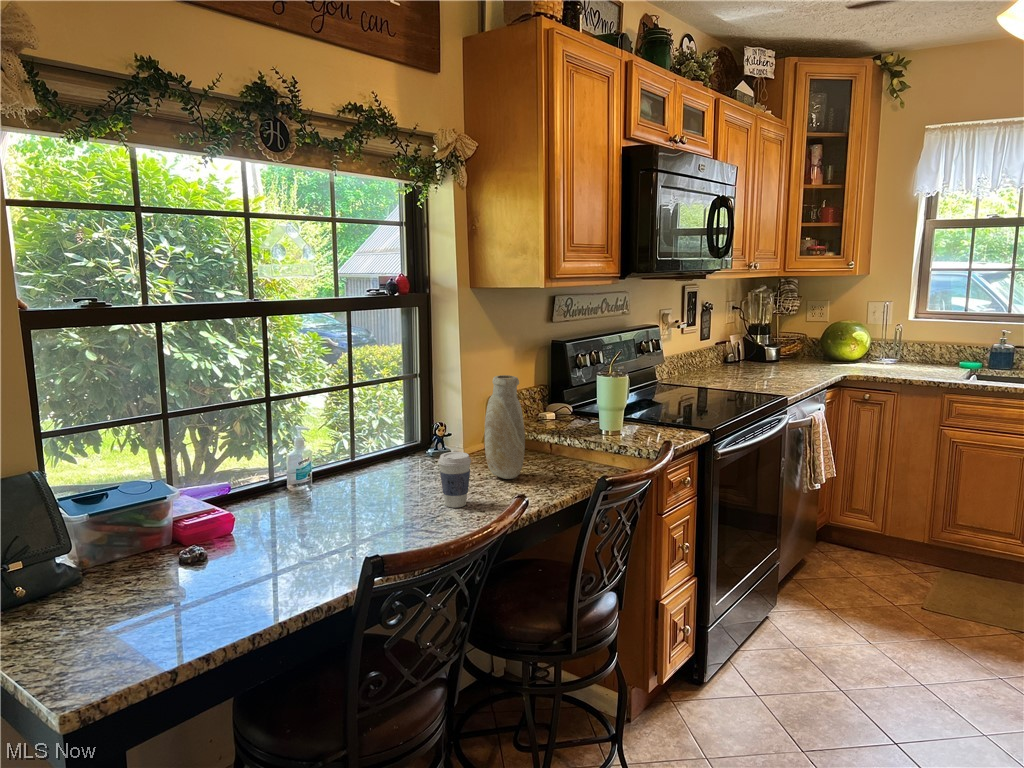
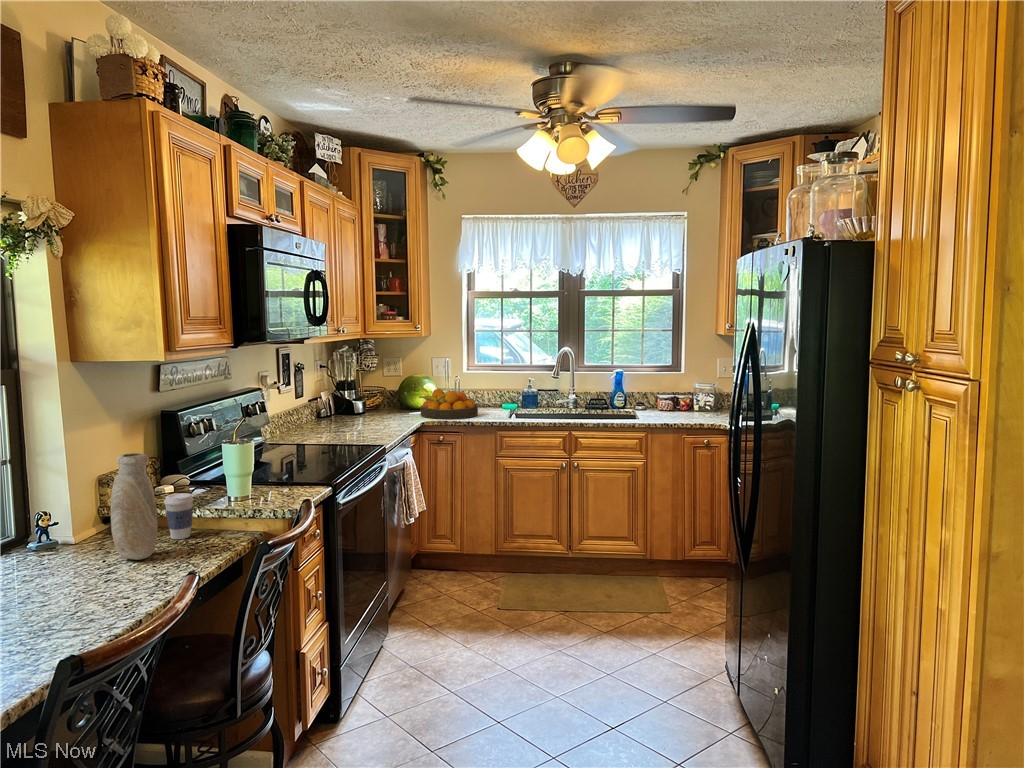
fruit bowl: none [844,338,921,374] -> present [419,389,478,419]
coffee cup: present [438,452,471,508] -> present [164,493,194,539]

